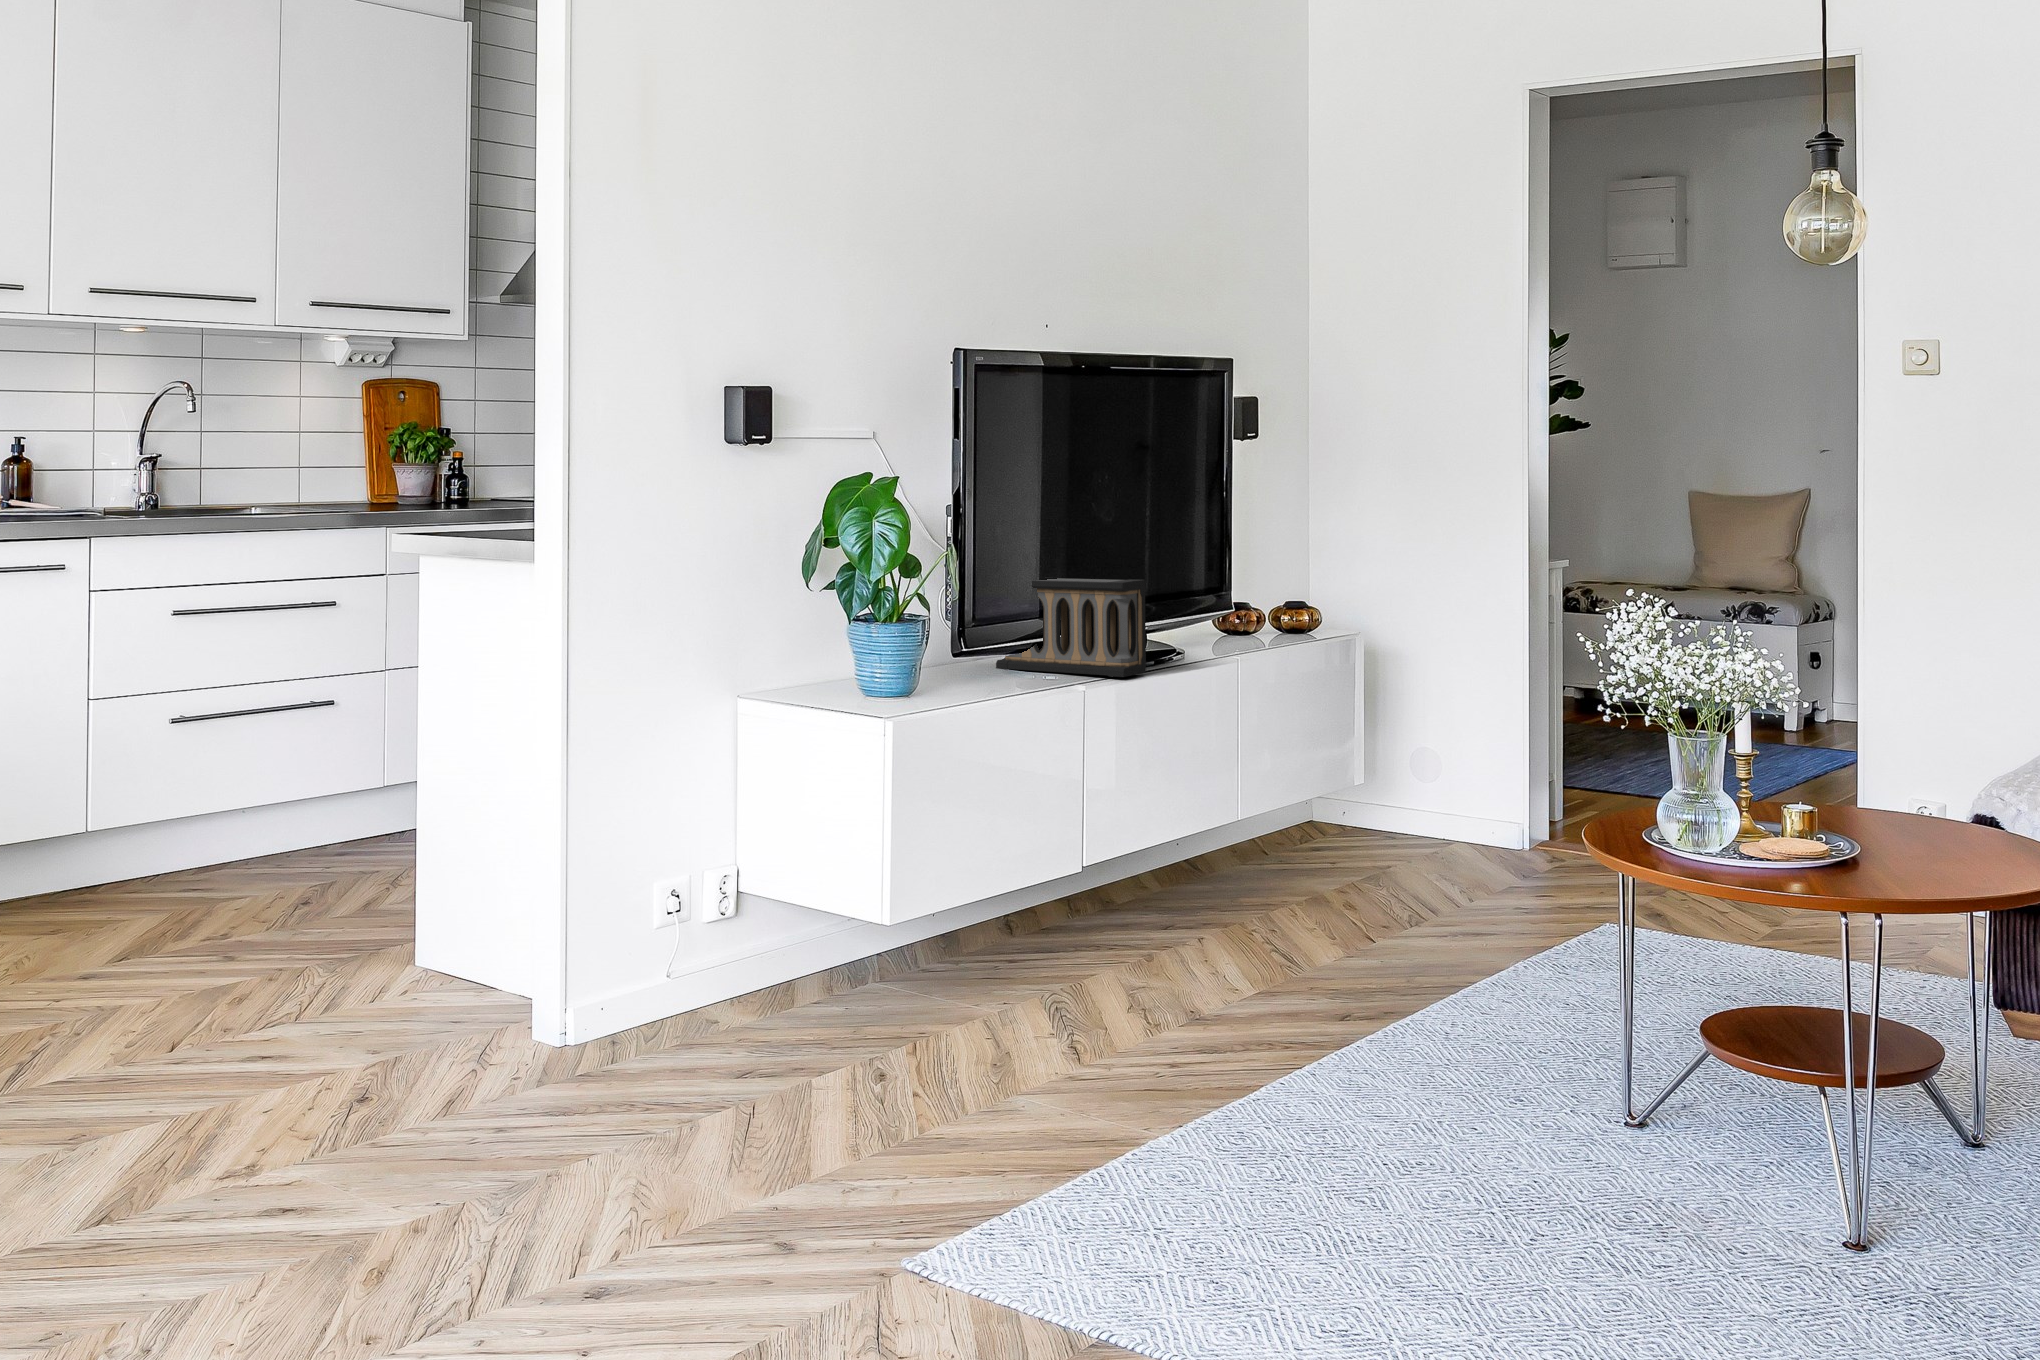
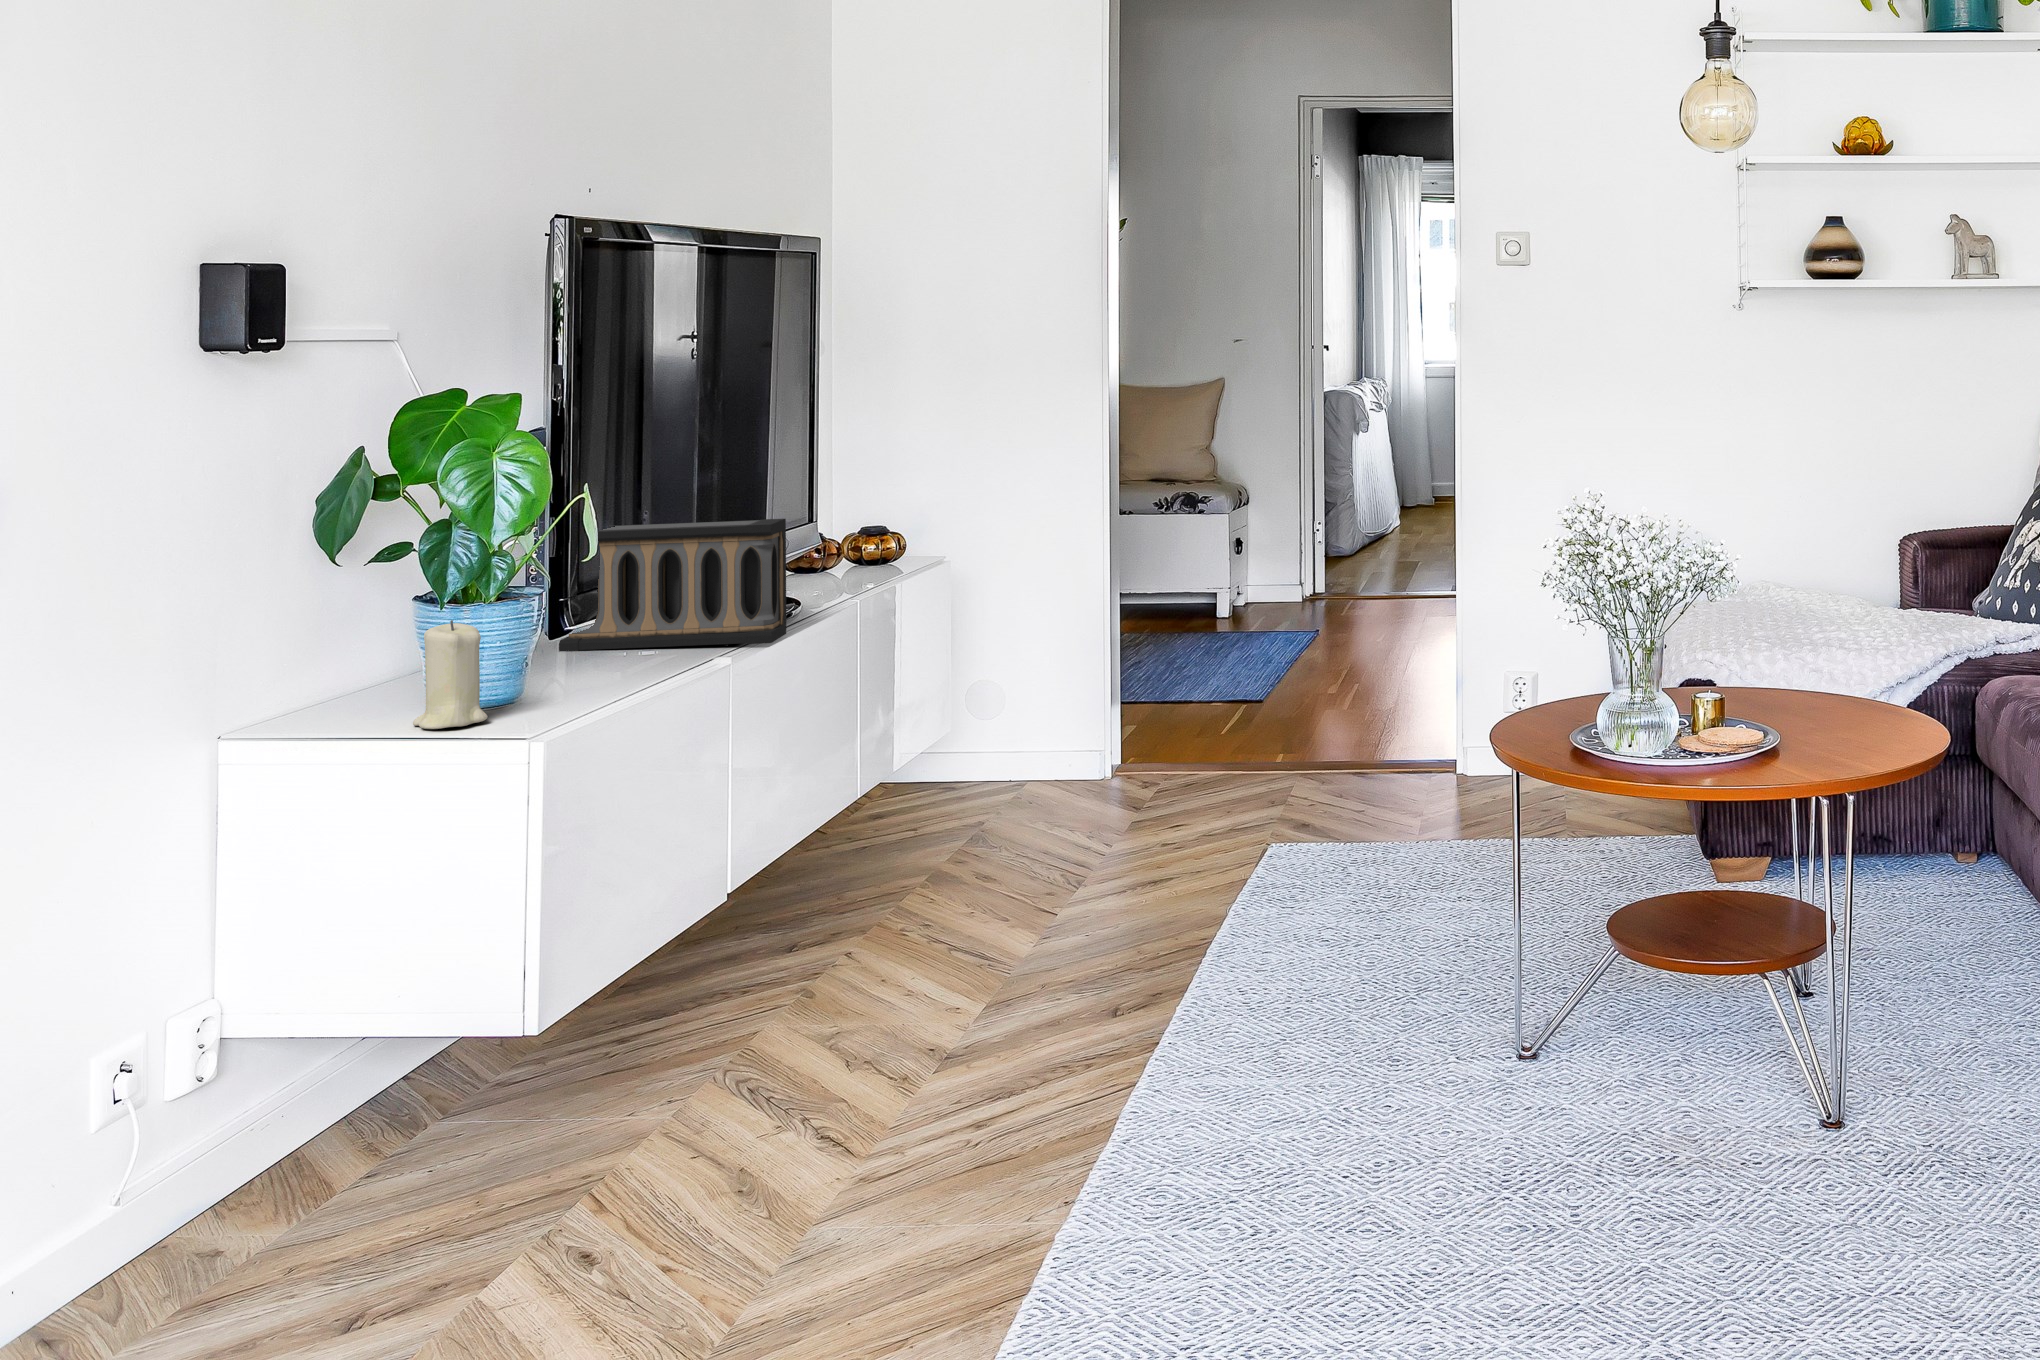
candle: none [843,629,884,703] -> present [413,620,488,729]

